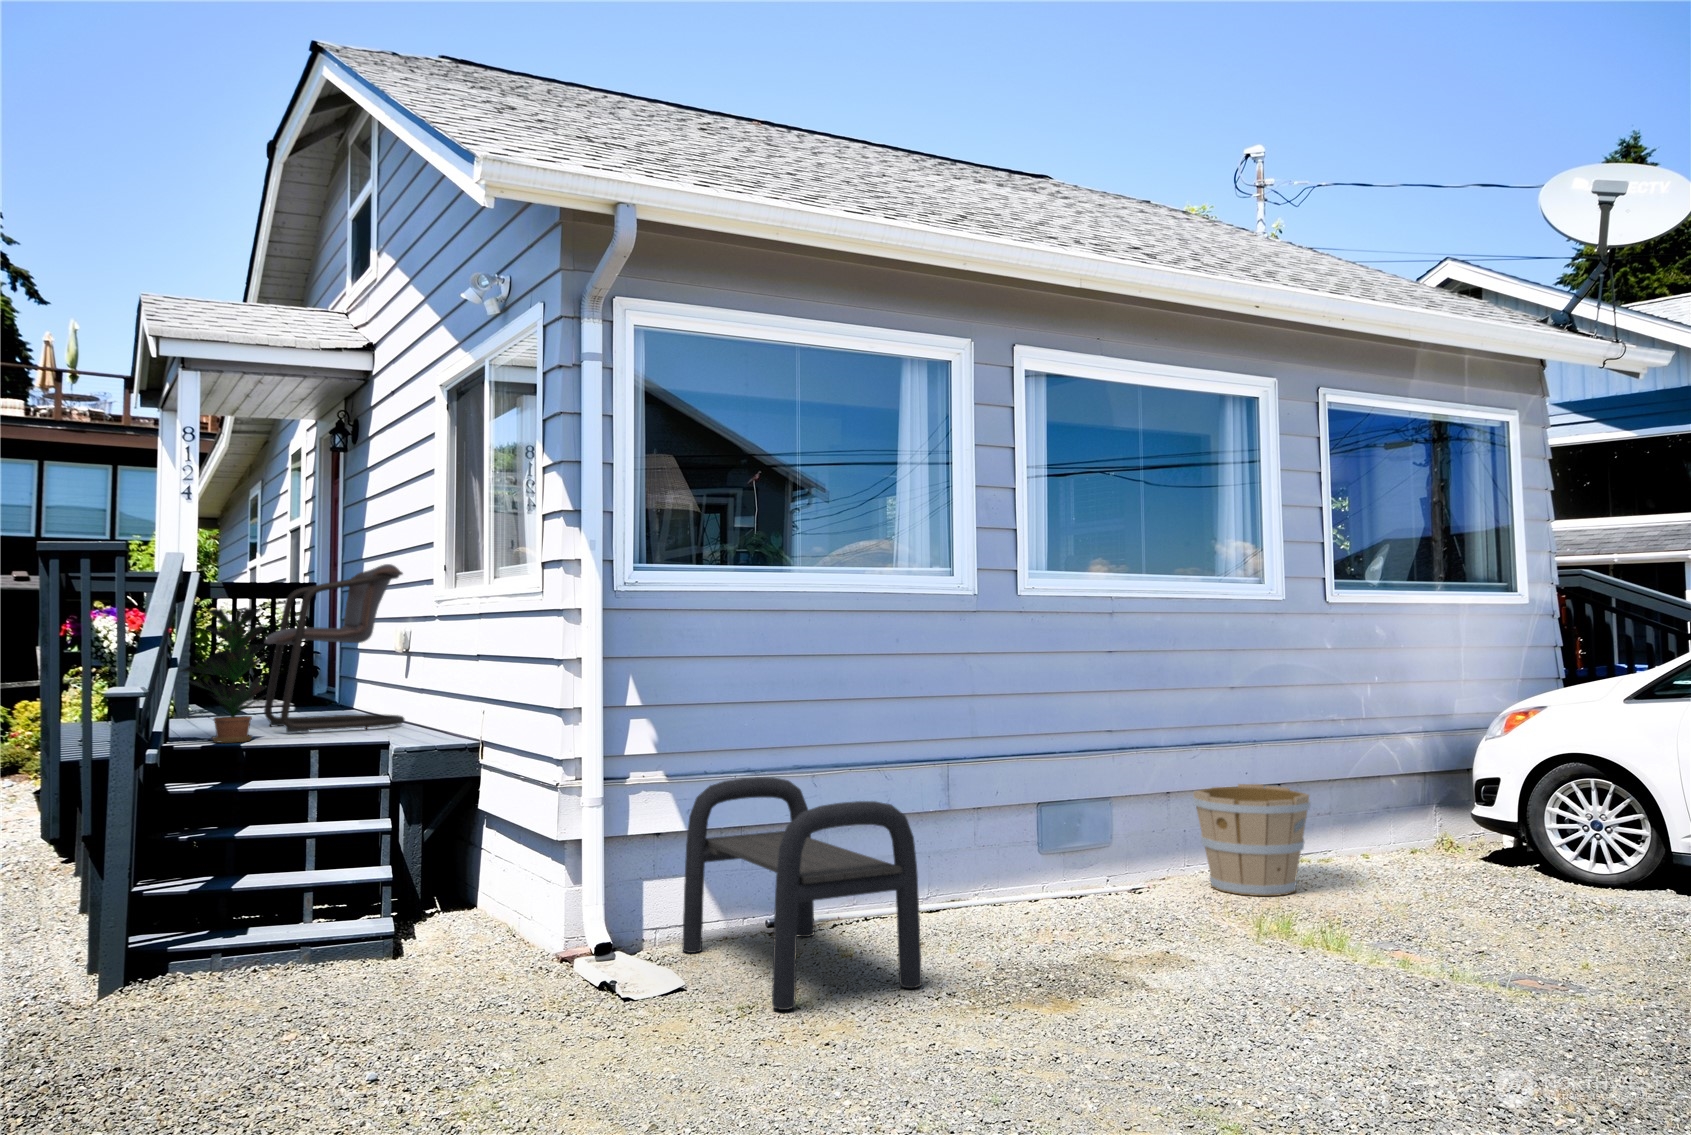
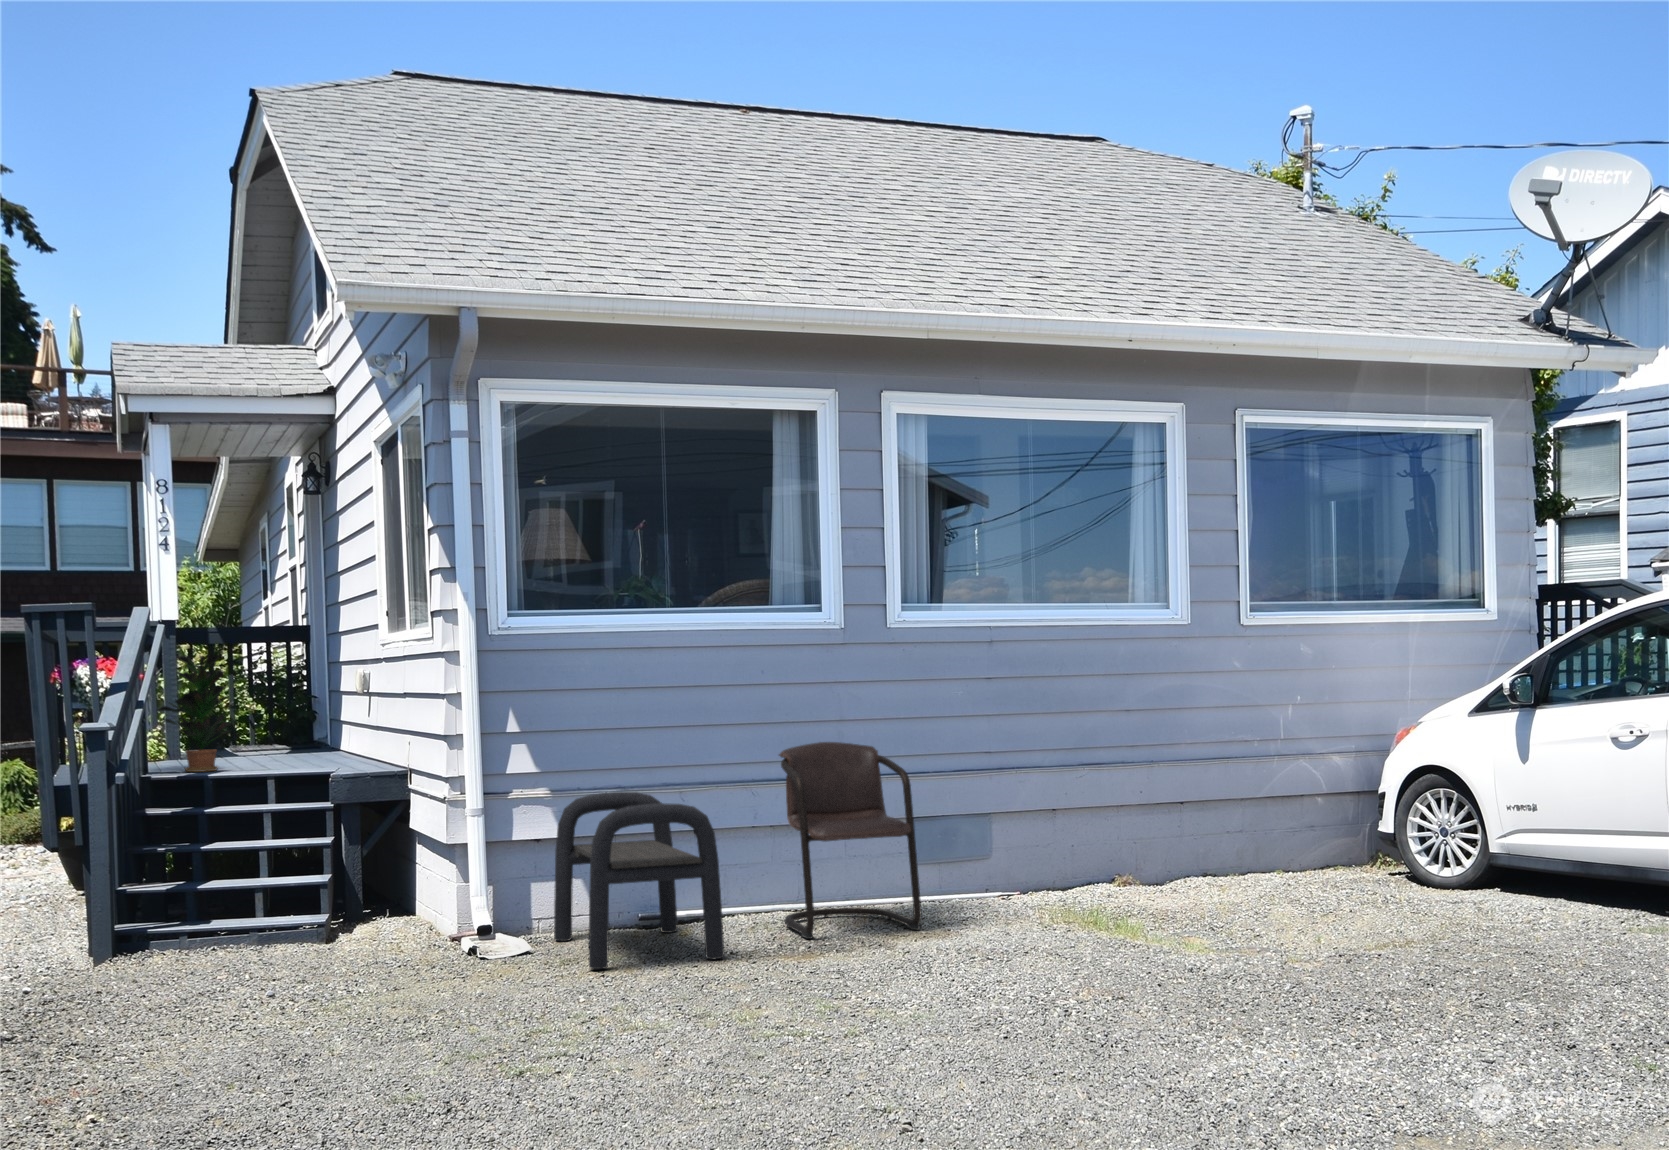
chair: present [264,564,404,733] -> present [779,742,921,939]
wooden bucket: present [1193,784,1311,896] -> none [1072,803,1186,907]

